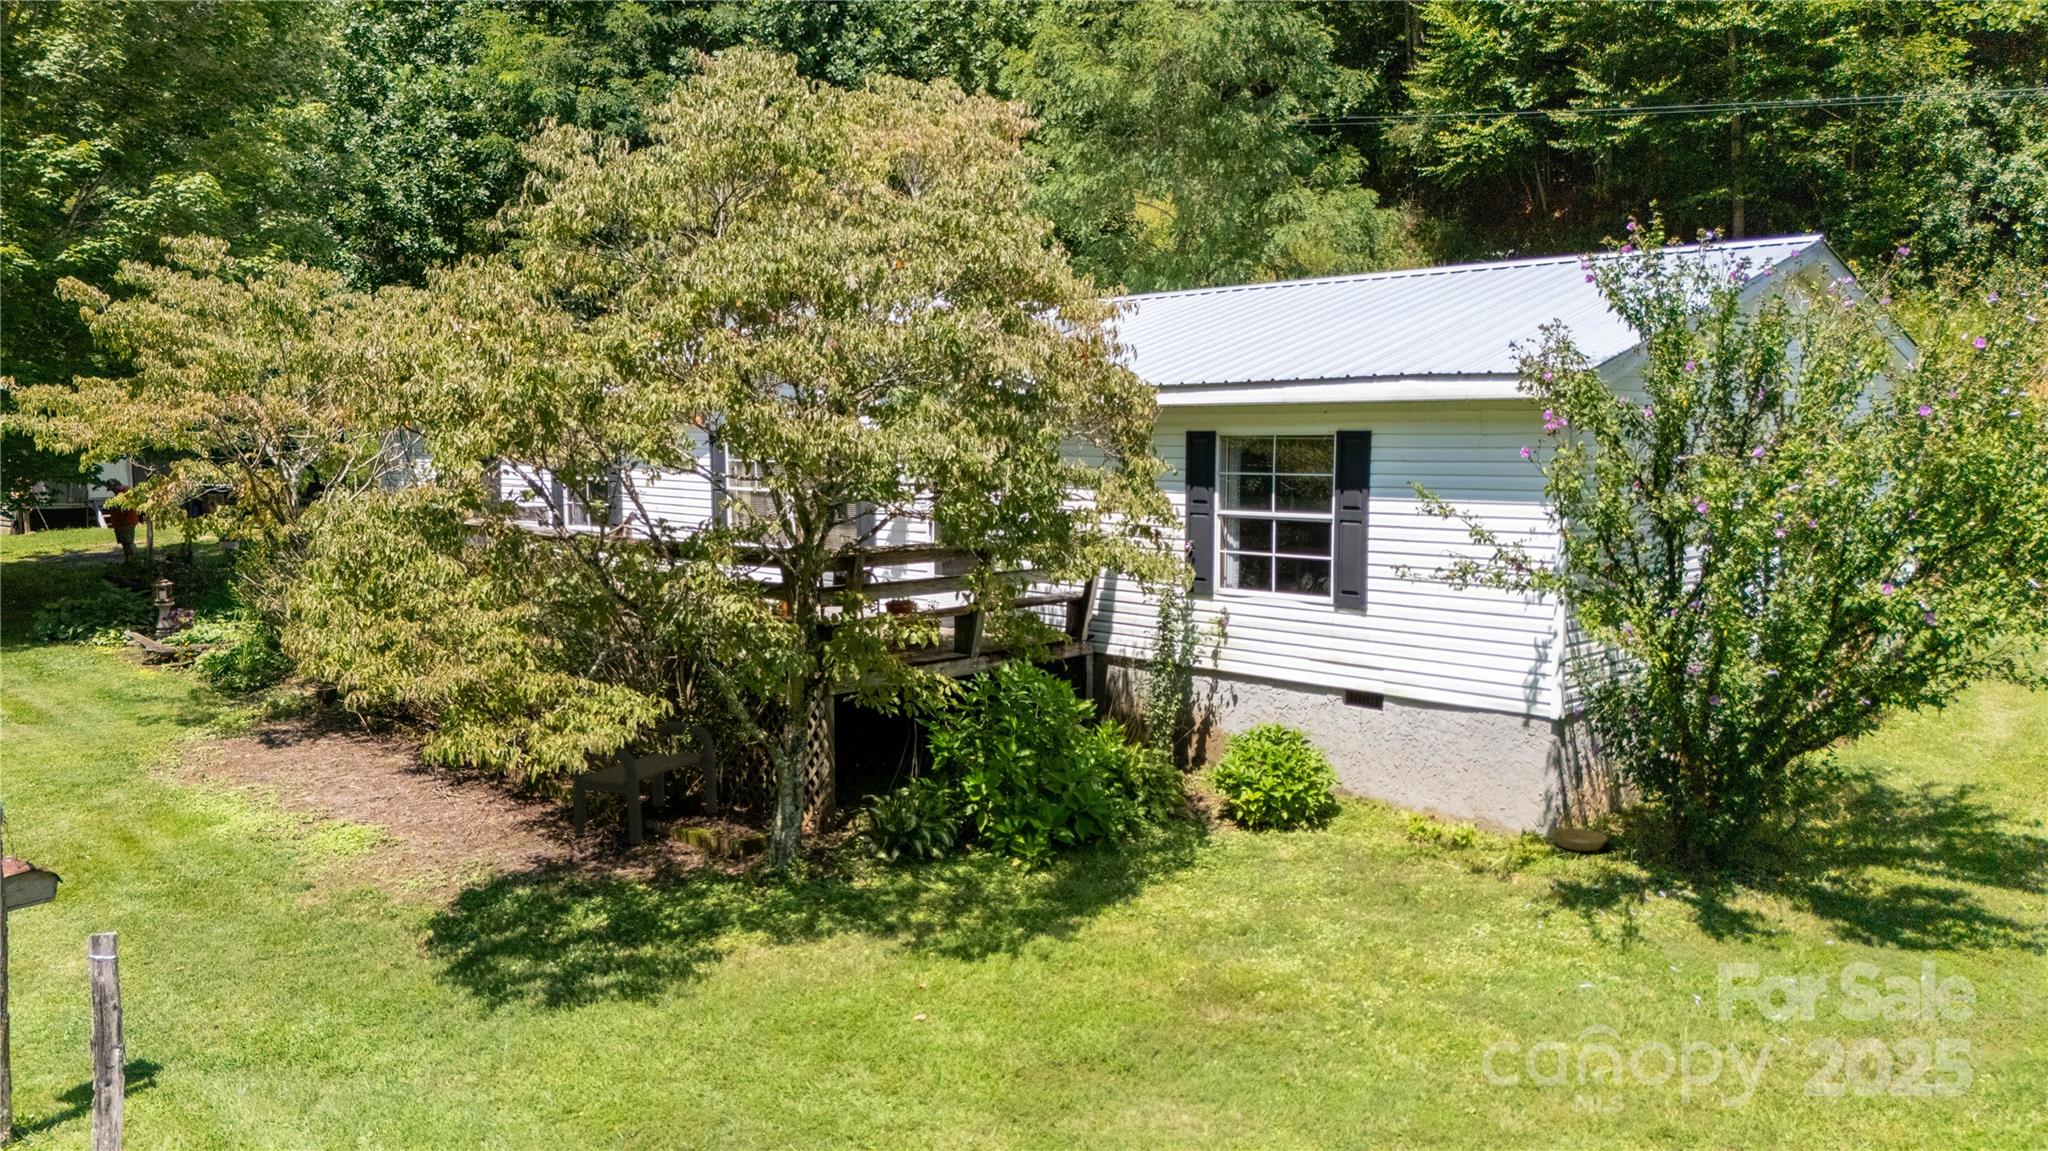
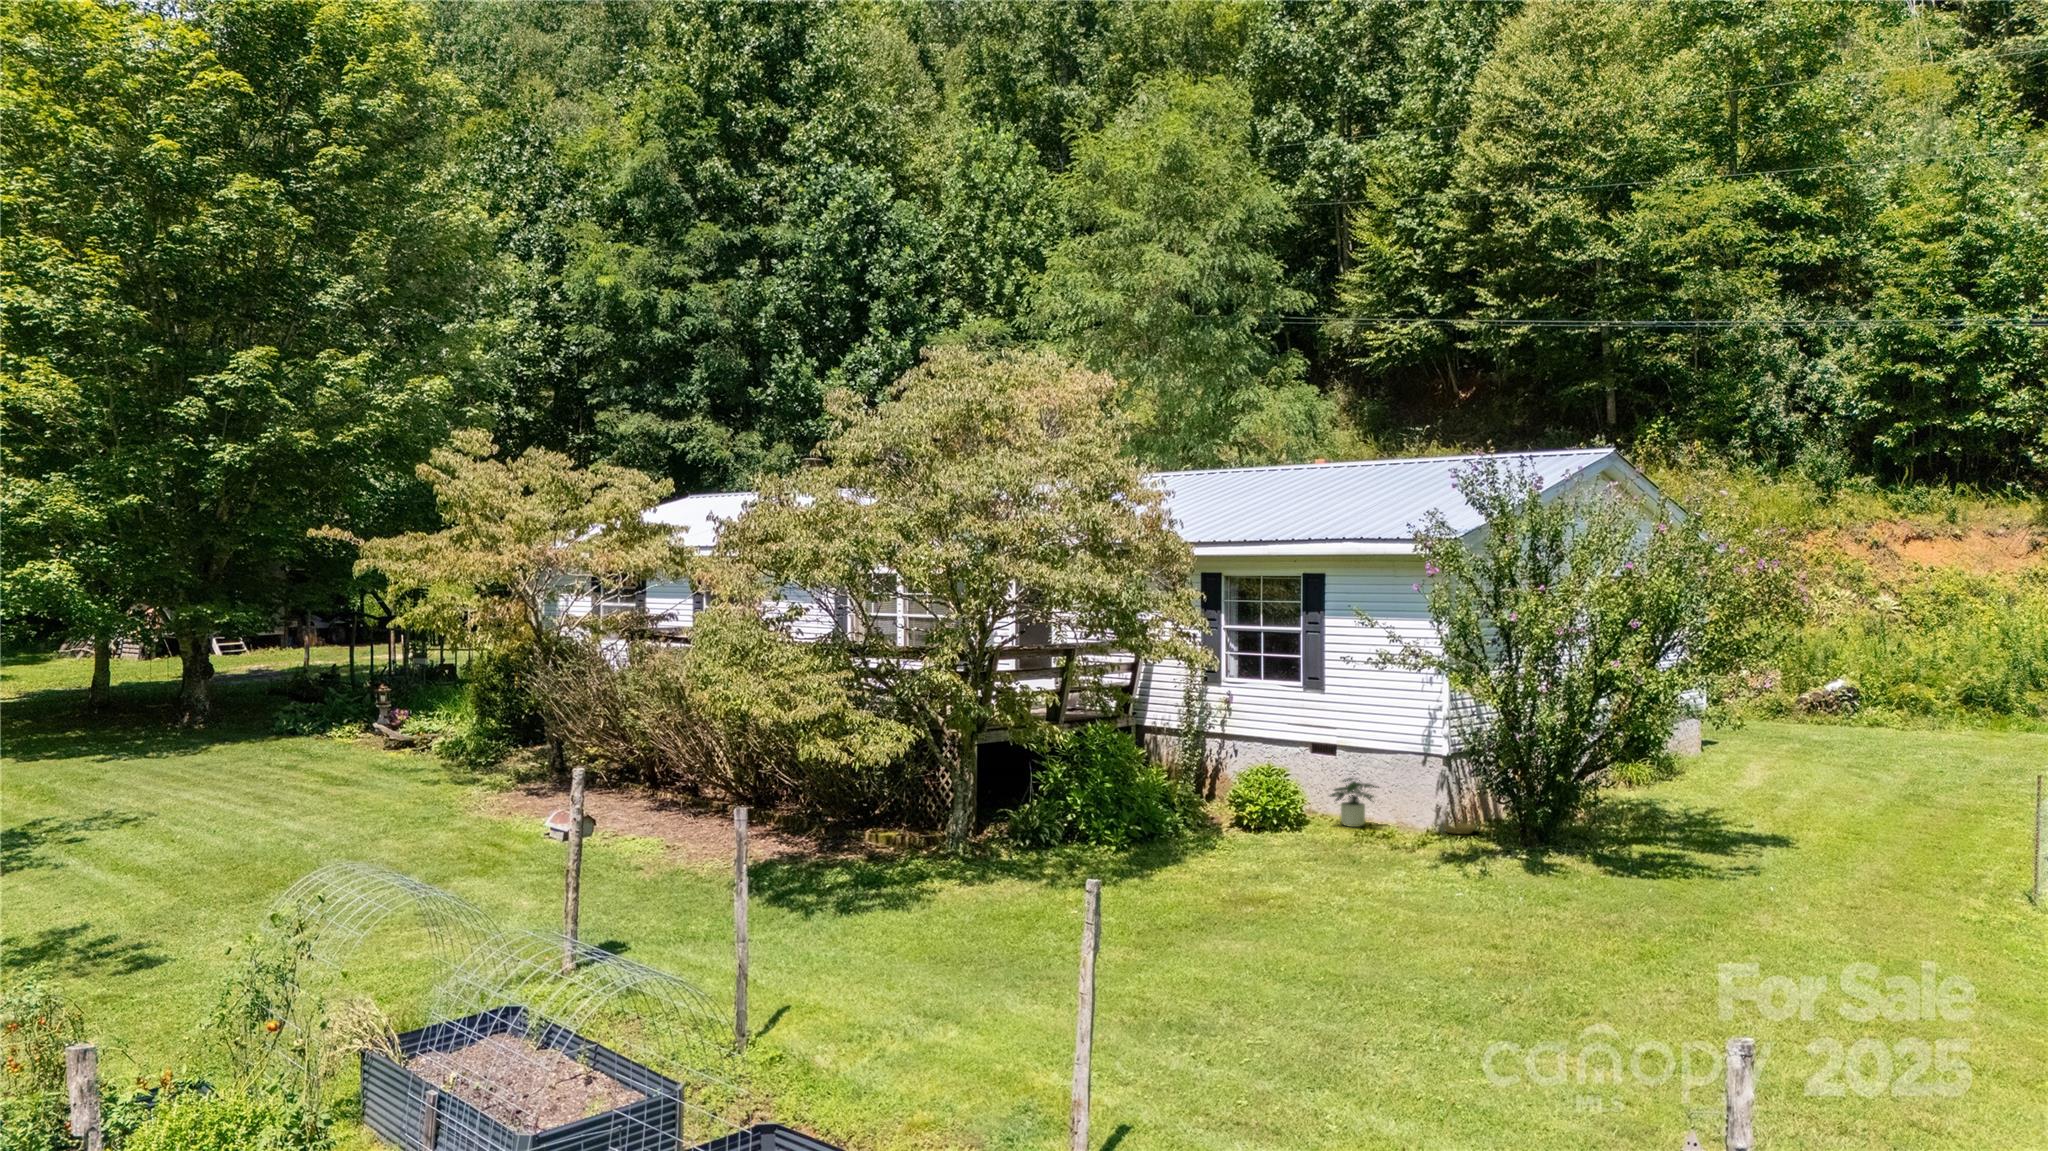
bench: present [574,722,718,845] -> none [822,764,905,836]
potted plant: none [1368,750,1451,829] -> present [1330,778,1379,827]

